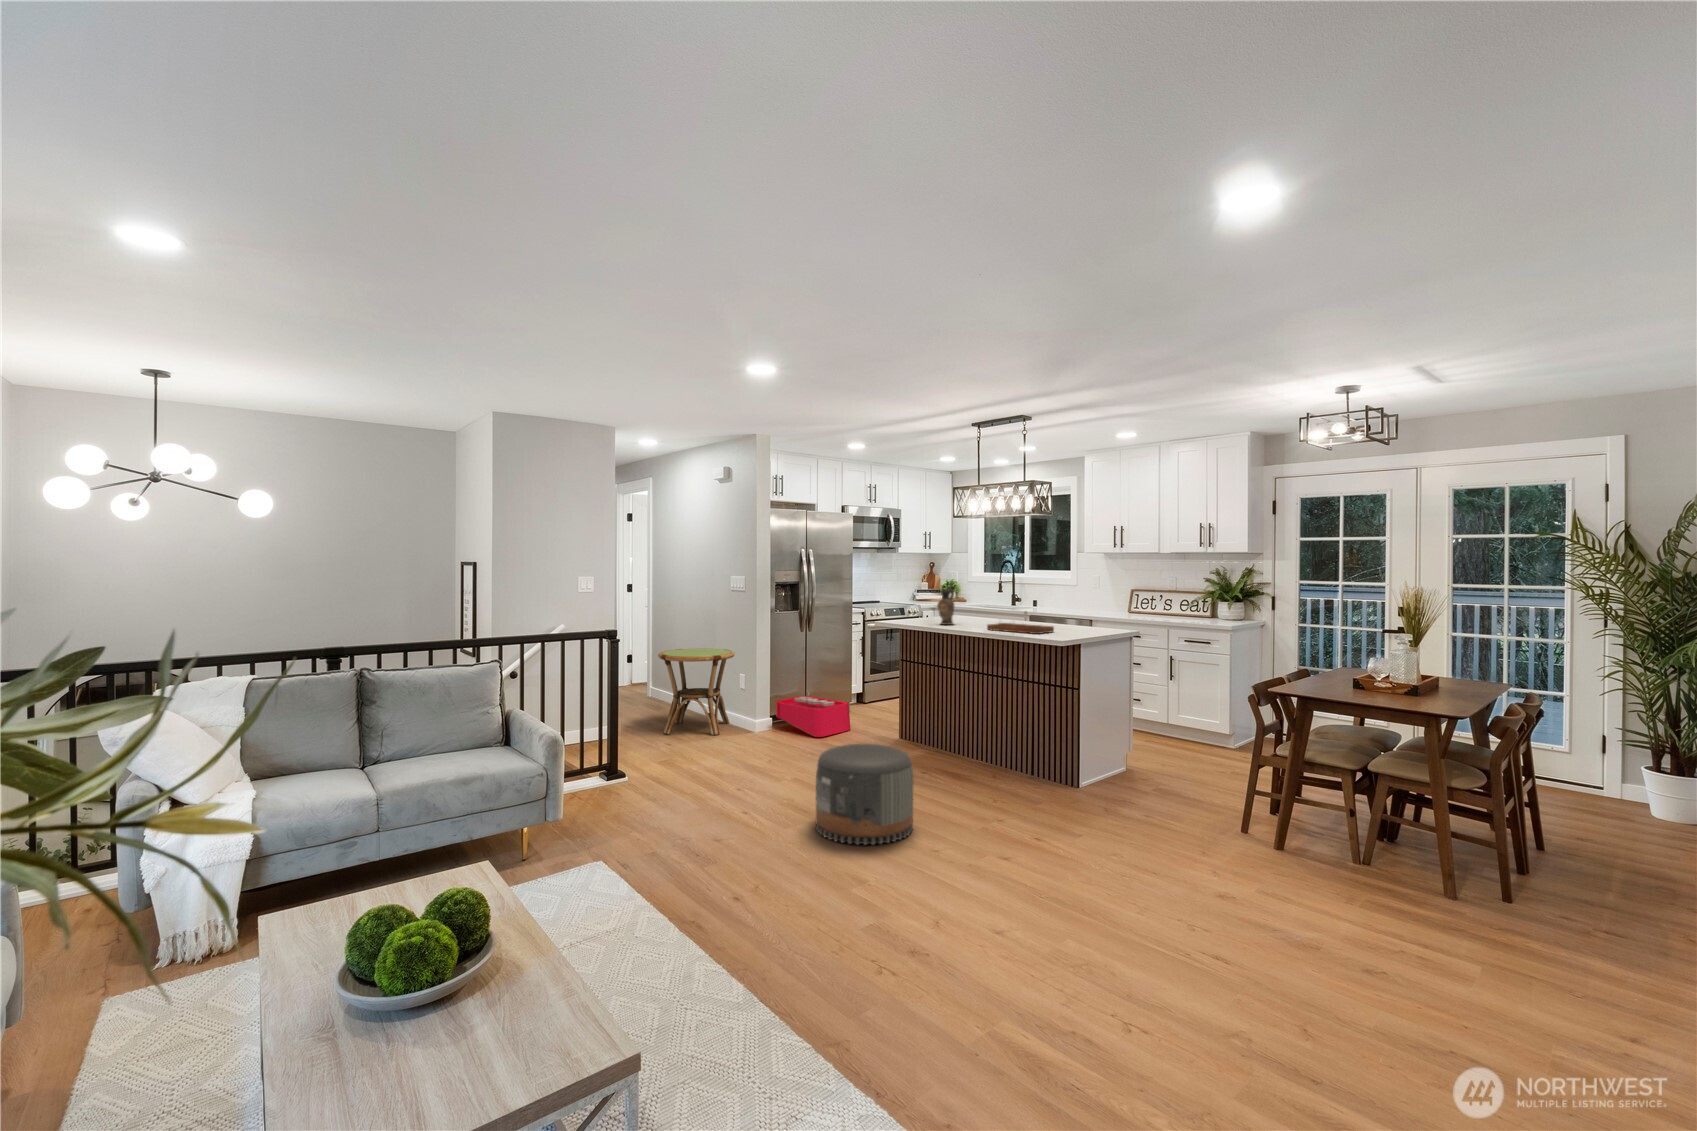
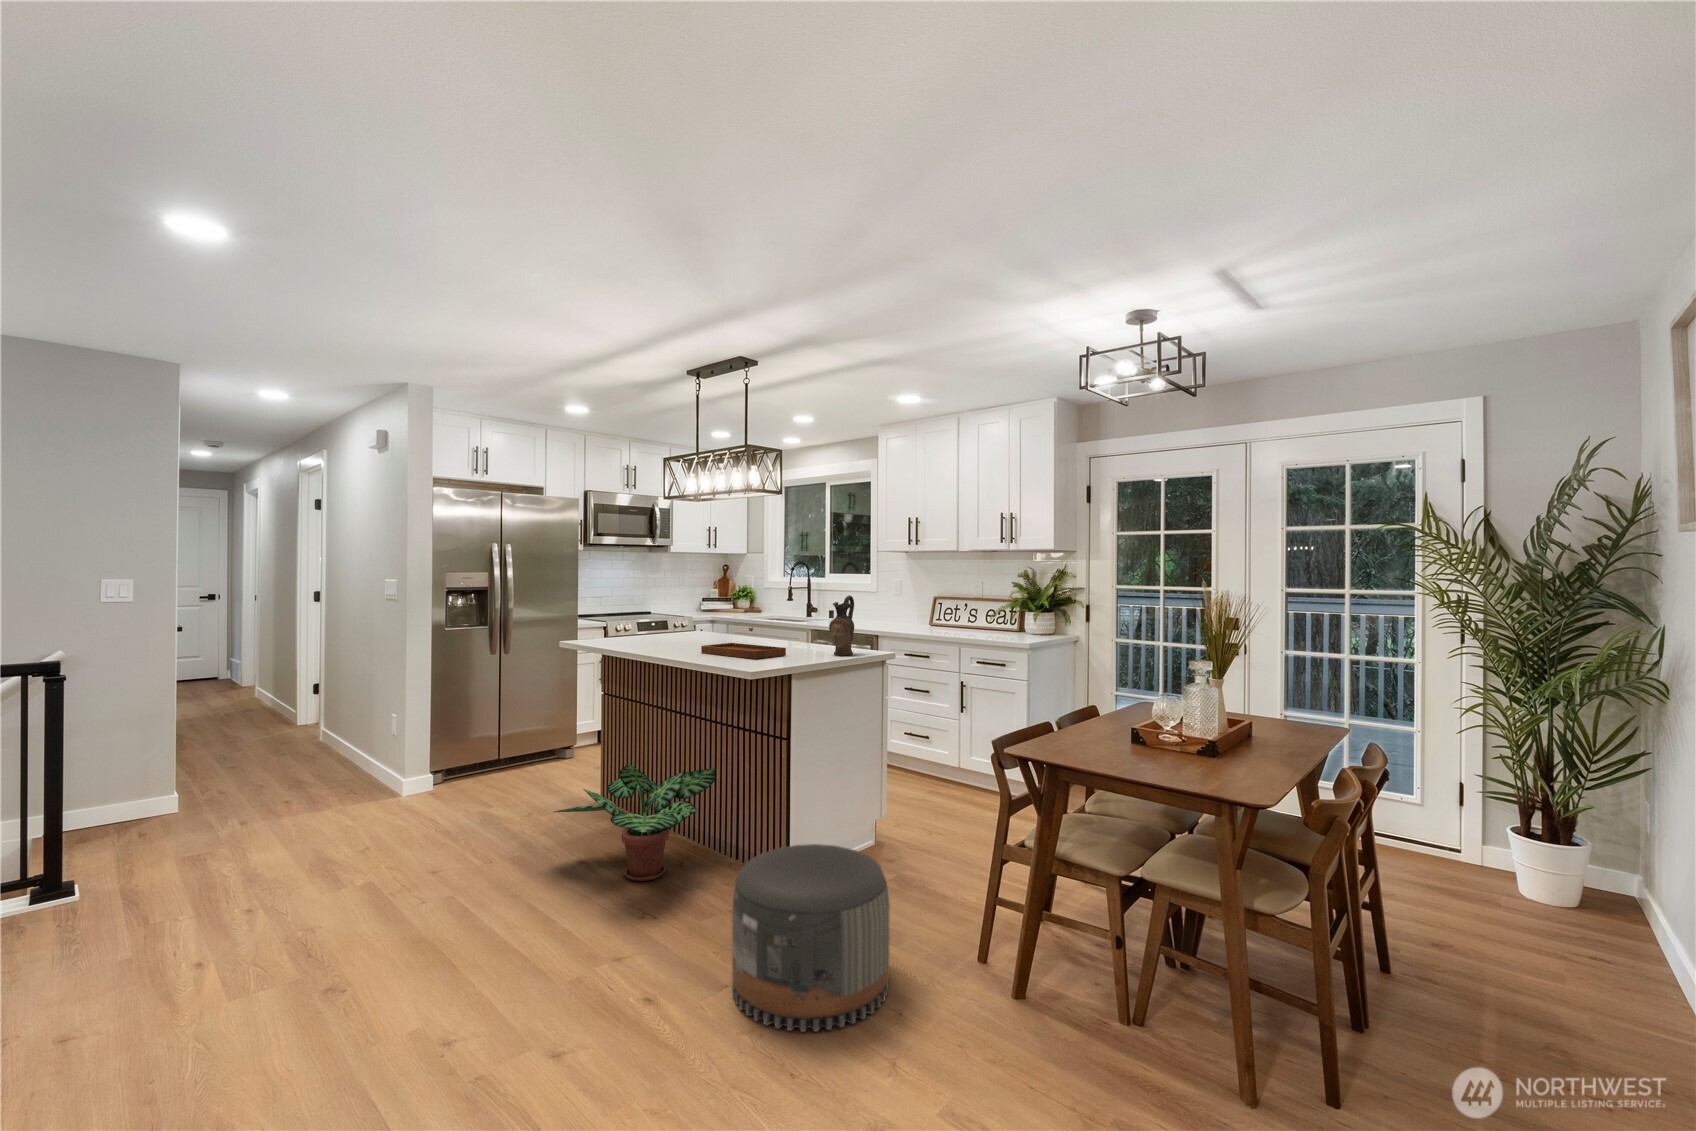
ceramic pitcher: present [937,585,955,625] -> present [829,595,854,655]
side table: present [658,648,735,735] -> none [264,680,388,803]
storage bin: present [776,691,850,737] -> none [443,732,546,801]
potted plant: none [905,703,1018,785] -> present [555,763,716,881]
pouf: present [816,744,913,845] -> present [732,844,890,1032]

